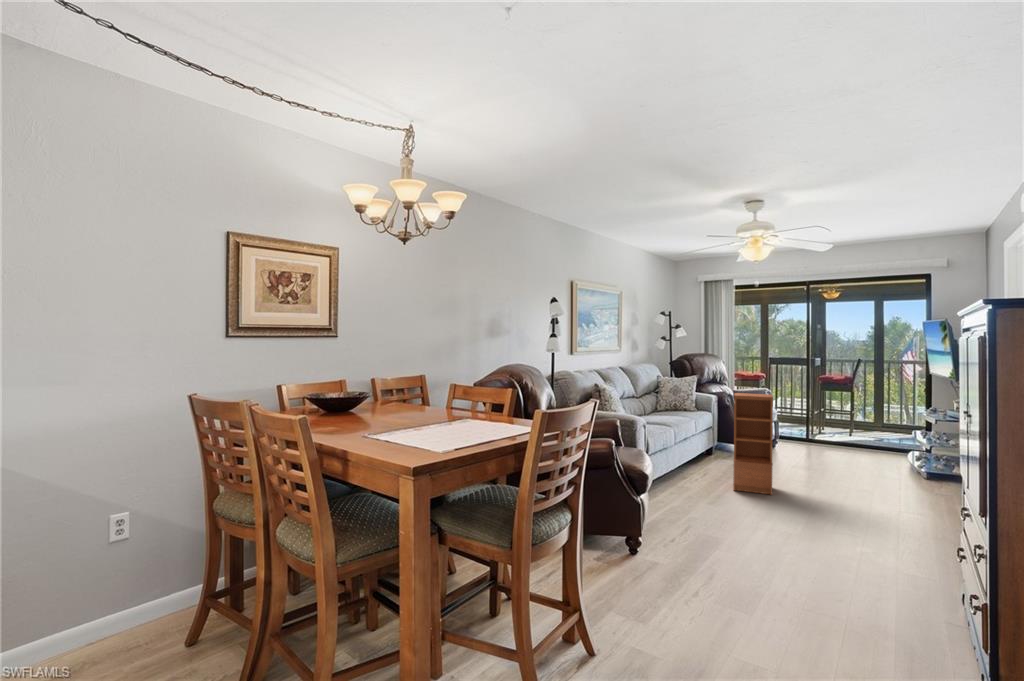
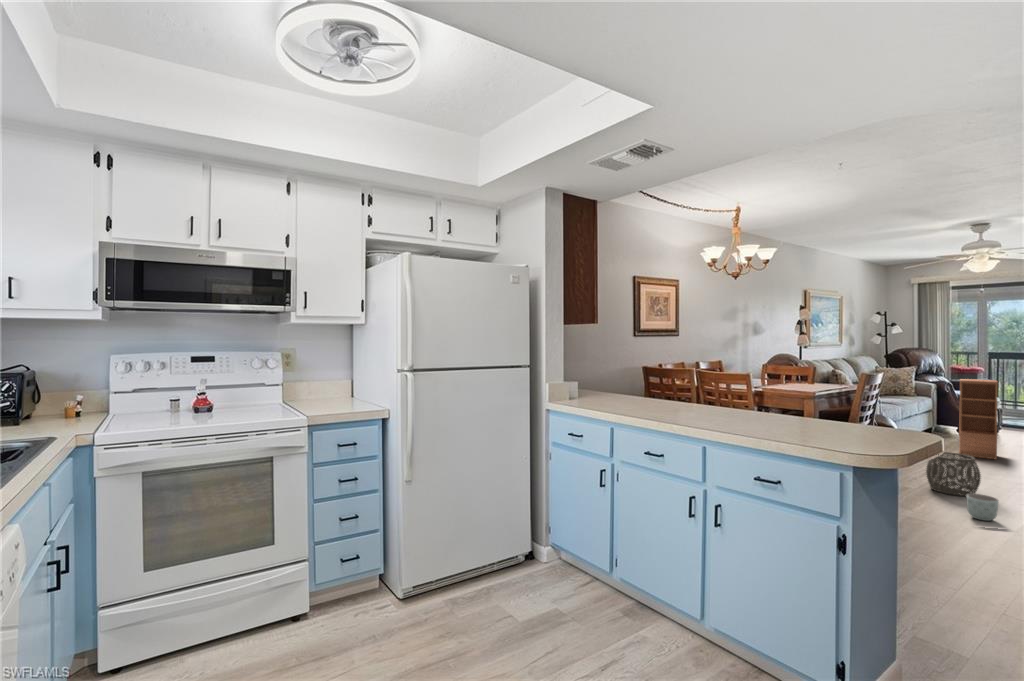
woven basket: none [678,510,747,583] -> present [926,452,981,496]
planter: none [719,600,763,653] -> present [966,494,999,521]

